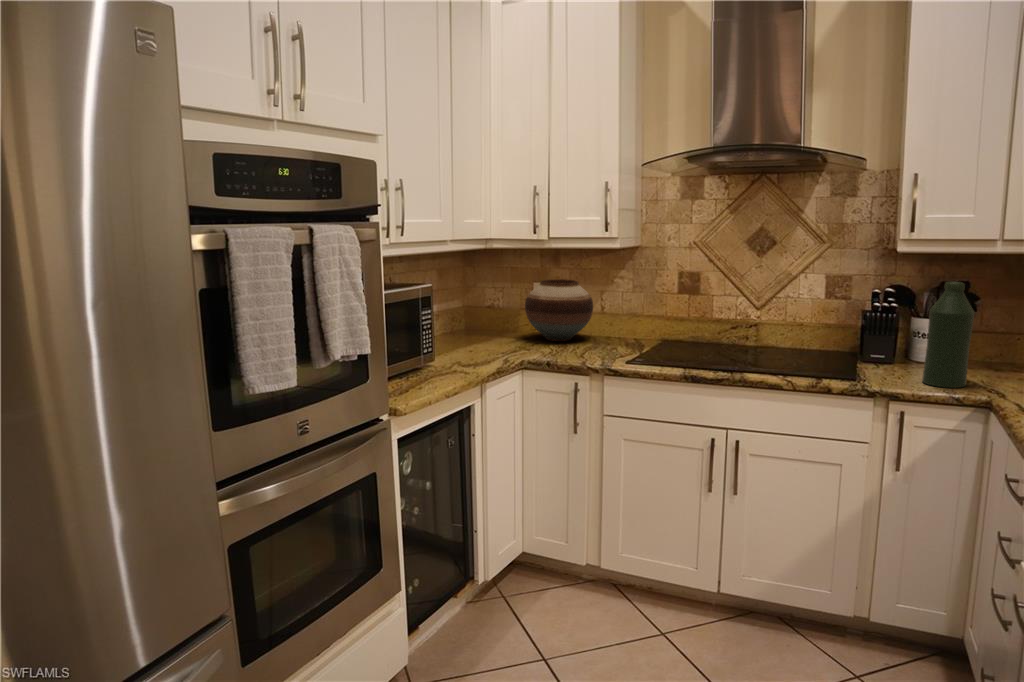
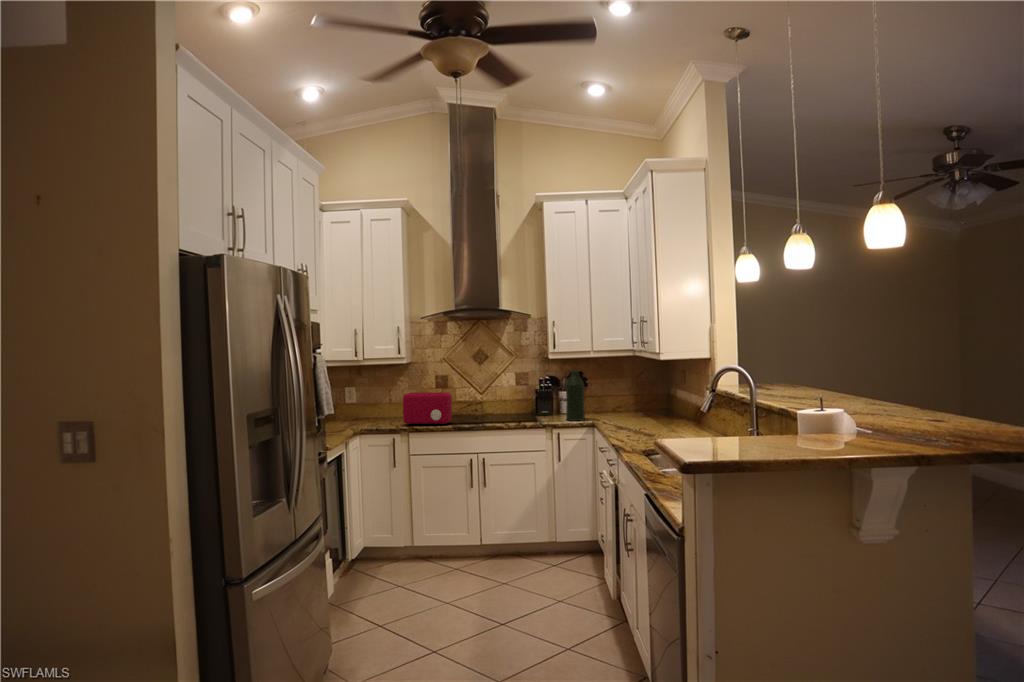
vase: present [525,279,593,341] -> none [346,384,388,421]
toaster: none [602,302,691,367] -> present [403,392,452,425]

